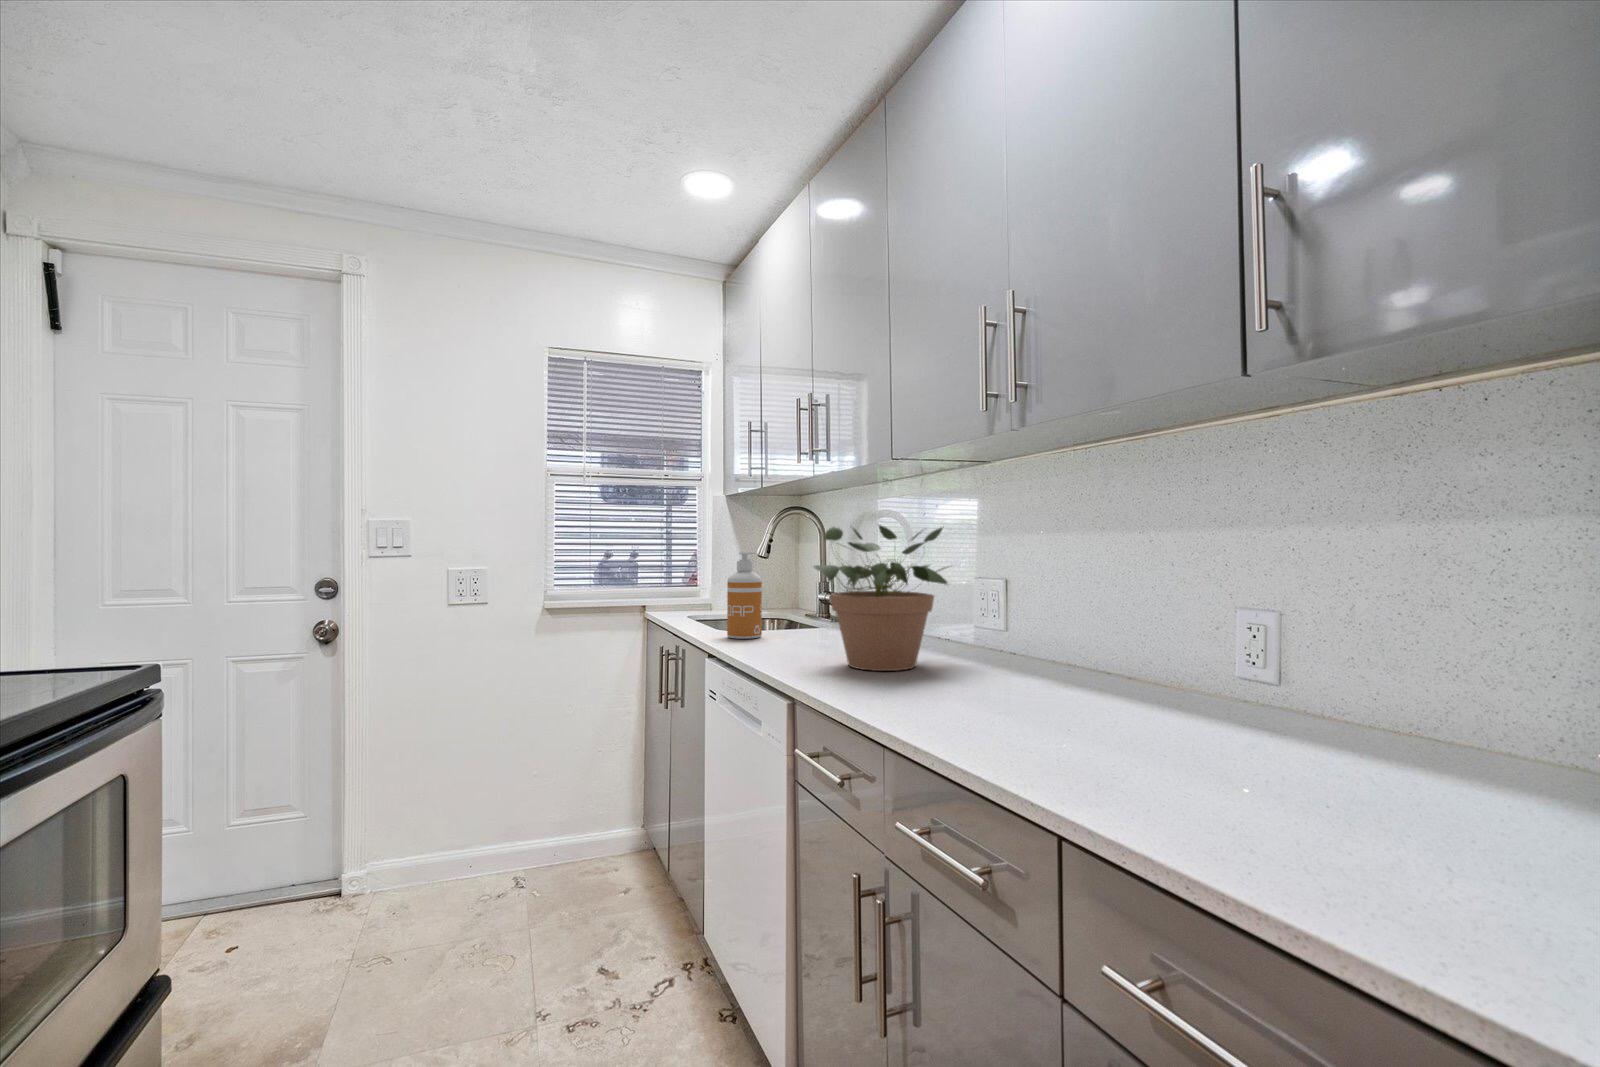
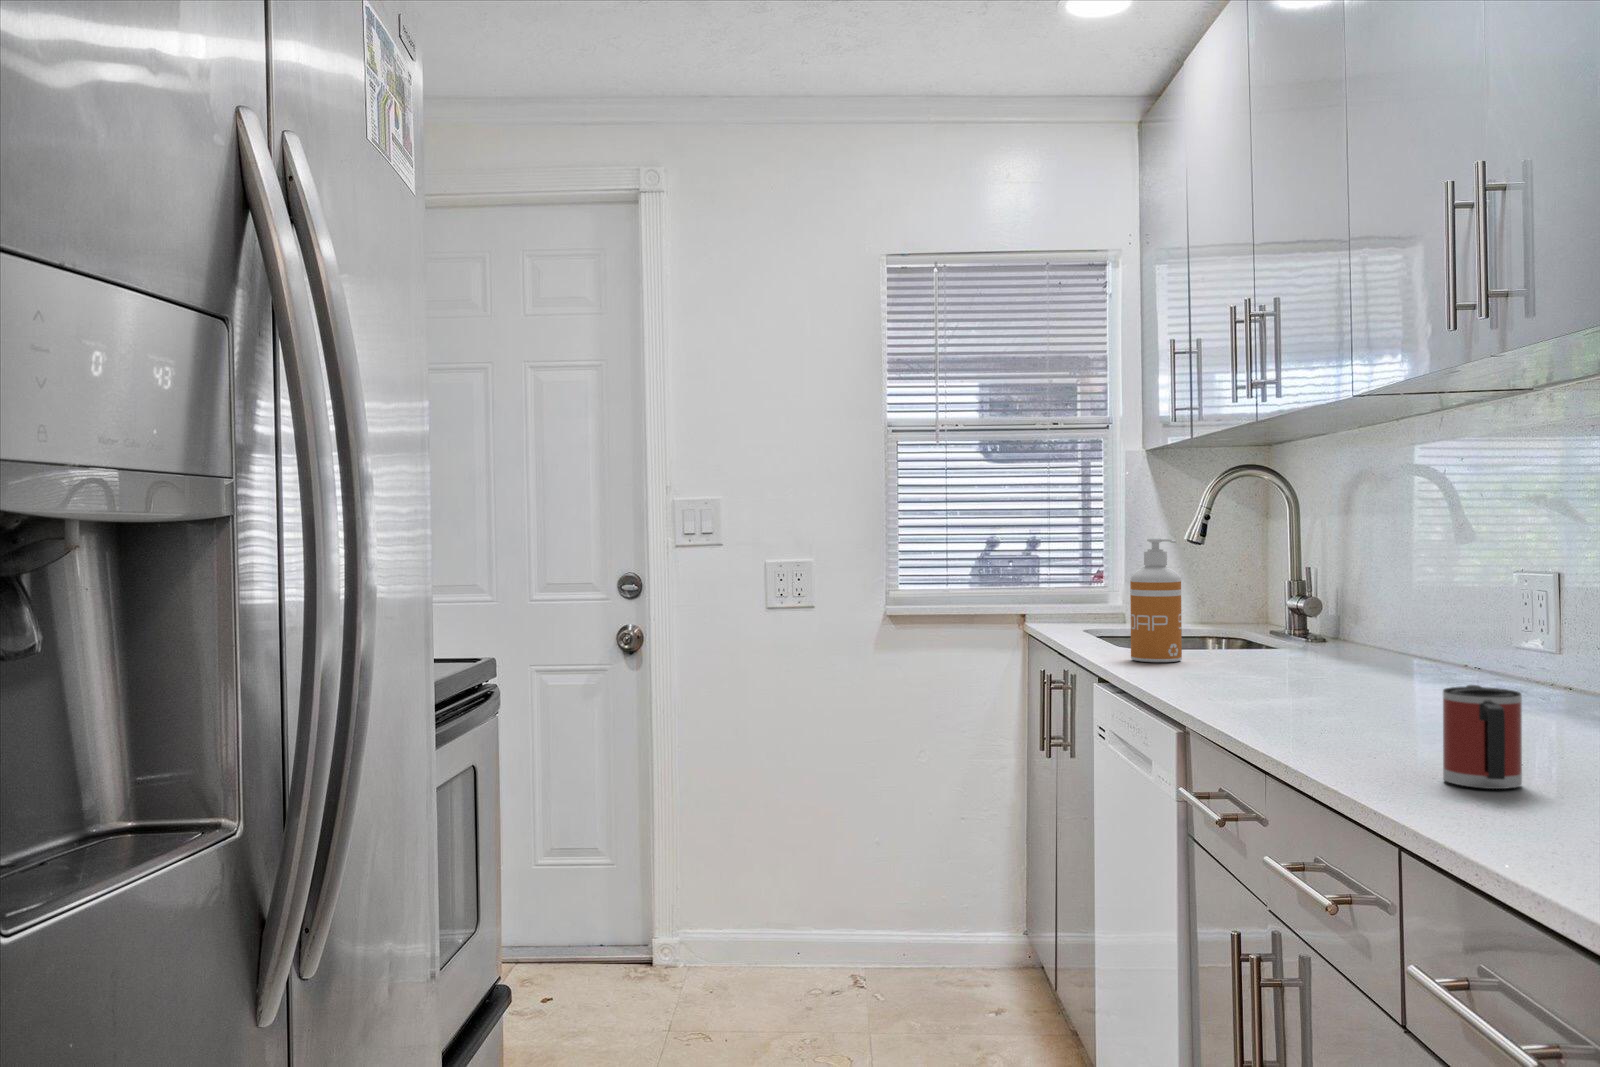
potted plant: present [814,525,949,671] -> none [1225,504,1462,705]
mug: none [1044,665,1114,758] -> present [1443,685,1522,789]

